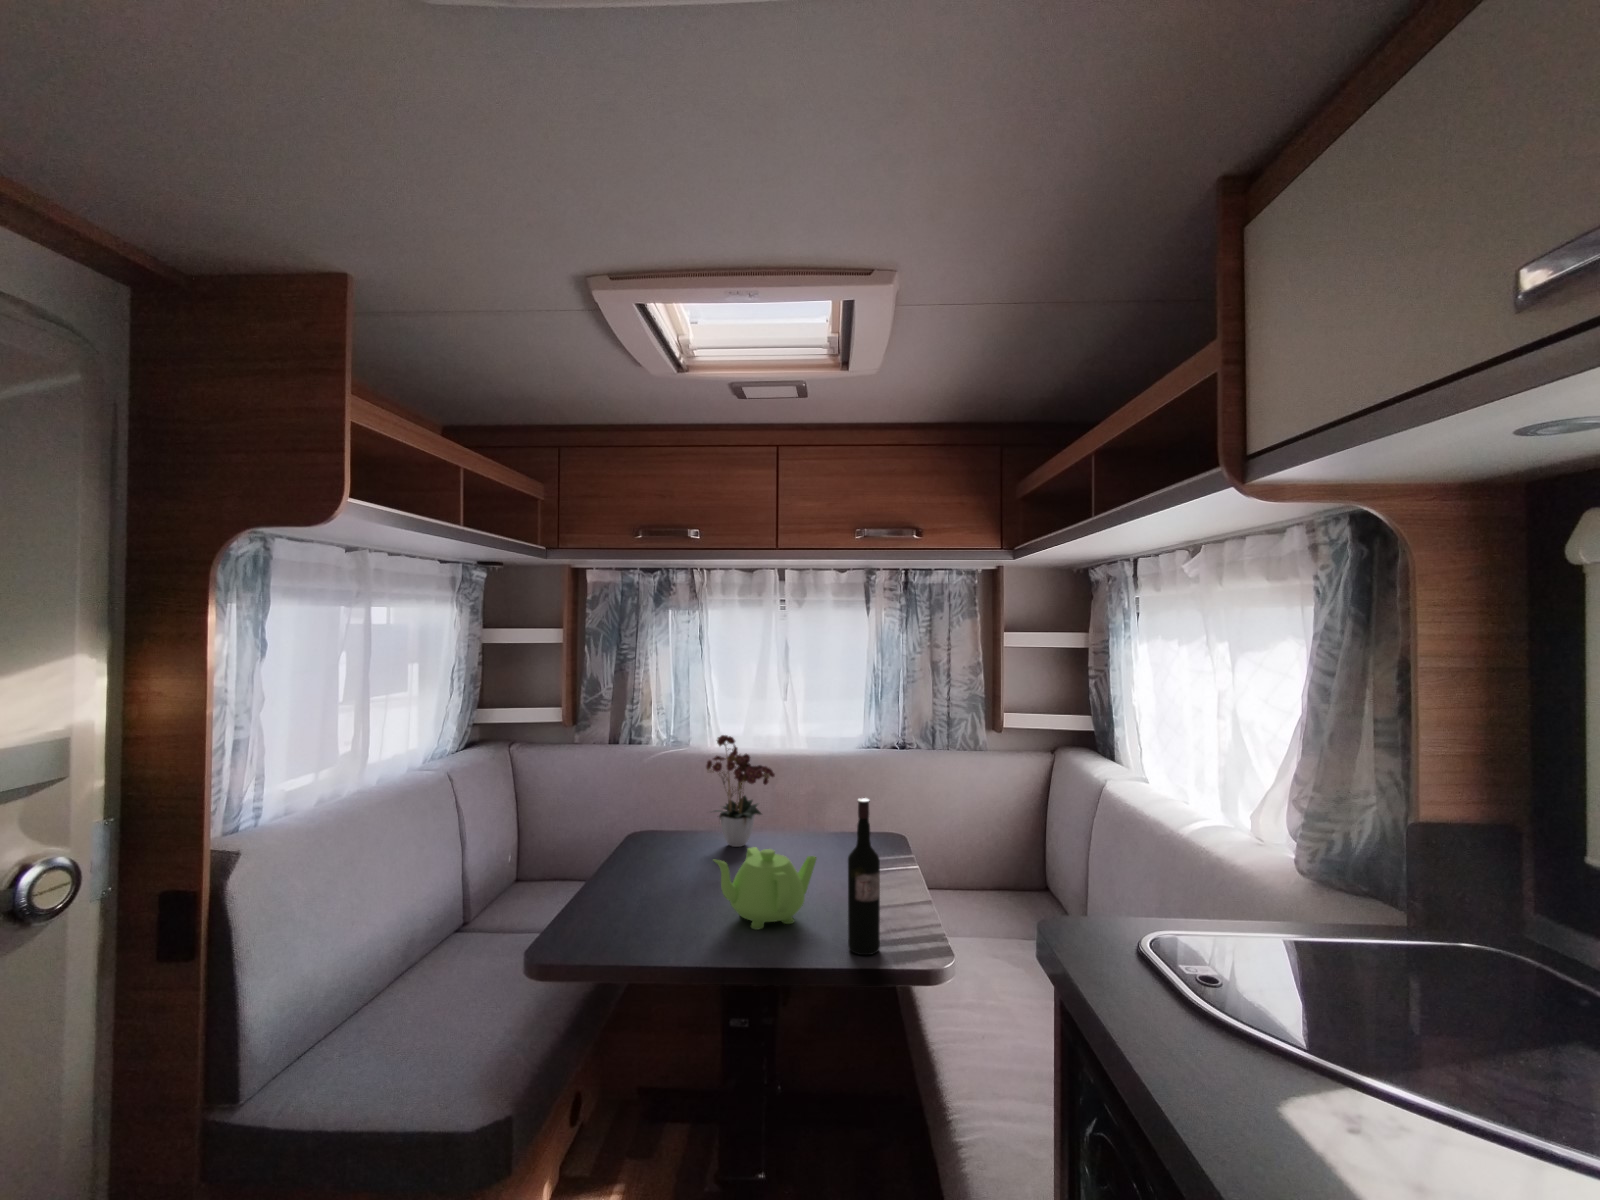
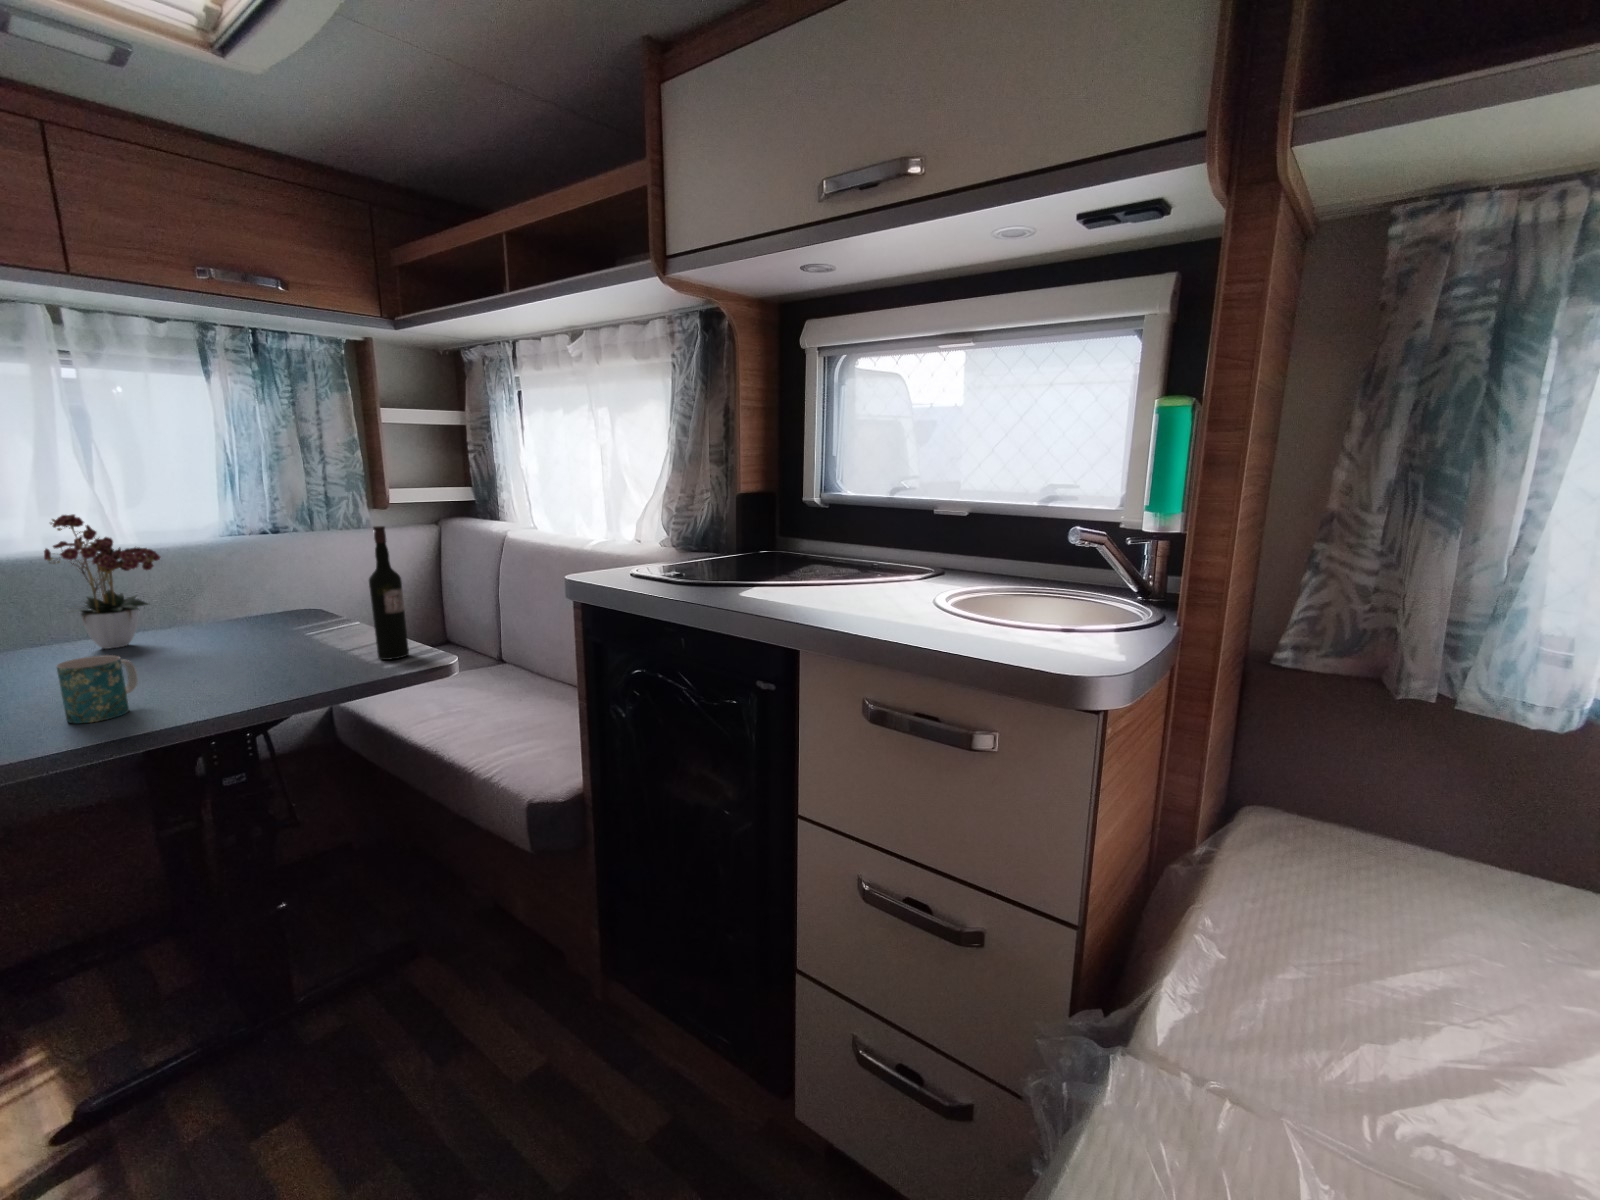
teapot: present [714,847,816,930] -> none [195,600,307,675]
mug: none [603,884,660,948] -> present [57,655,138,723]

